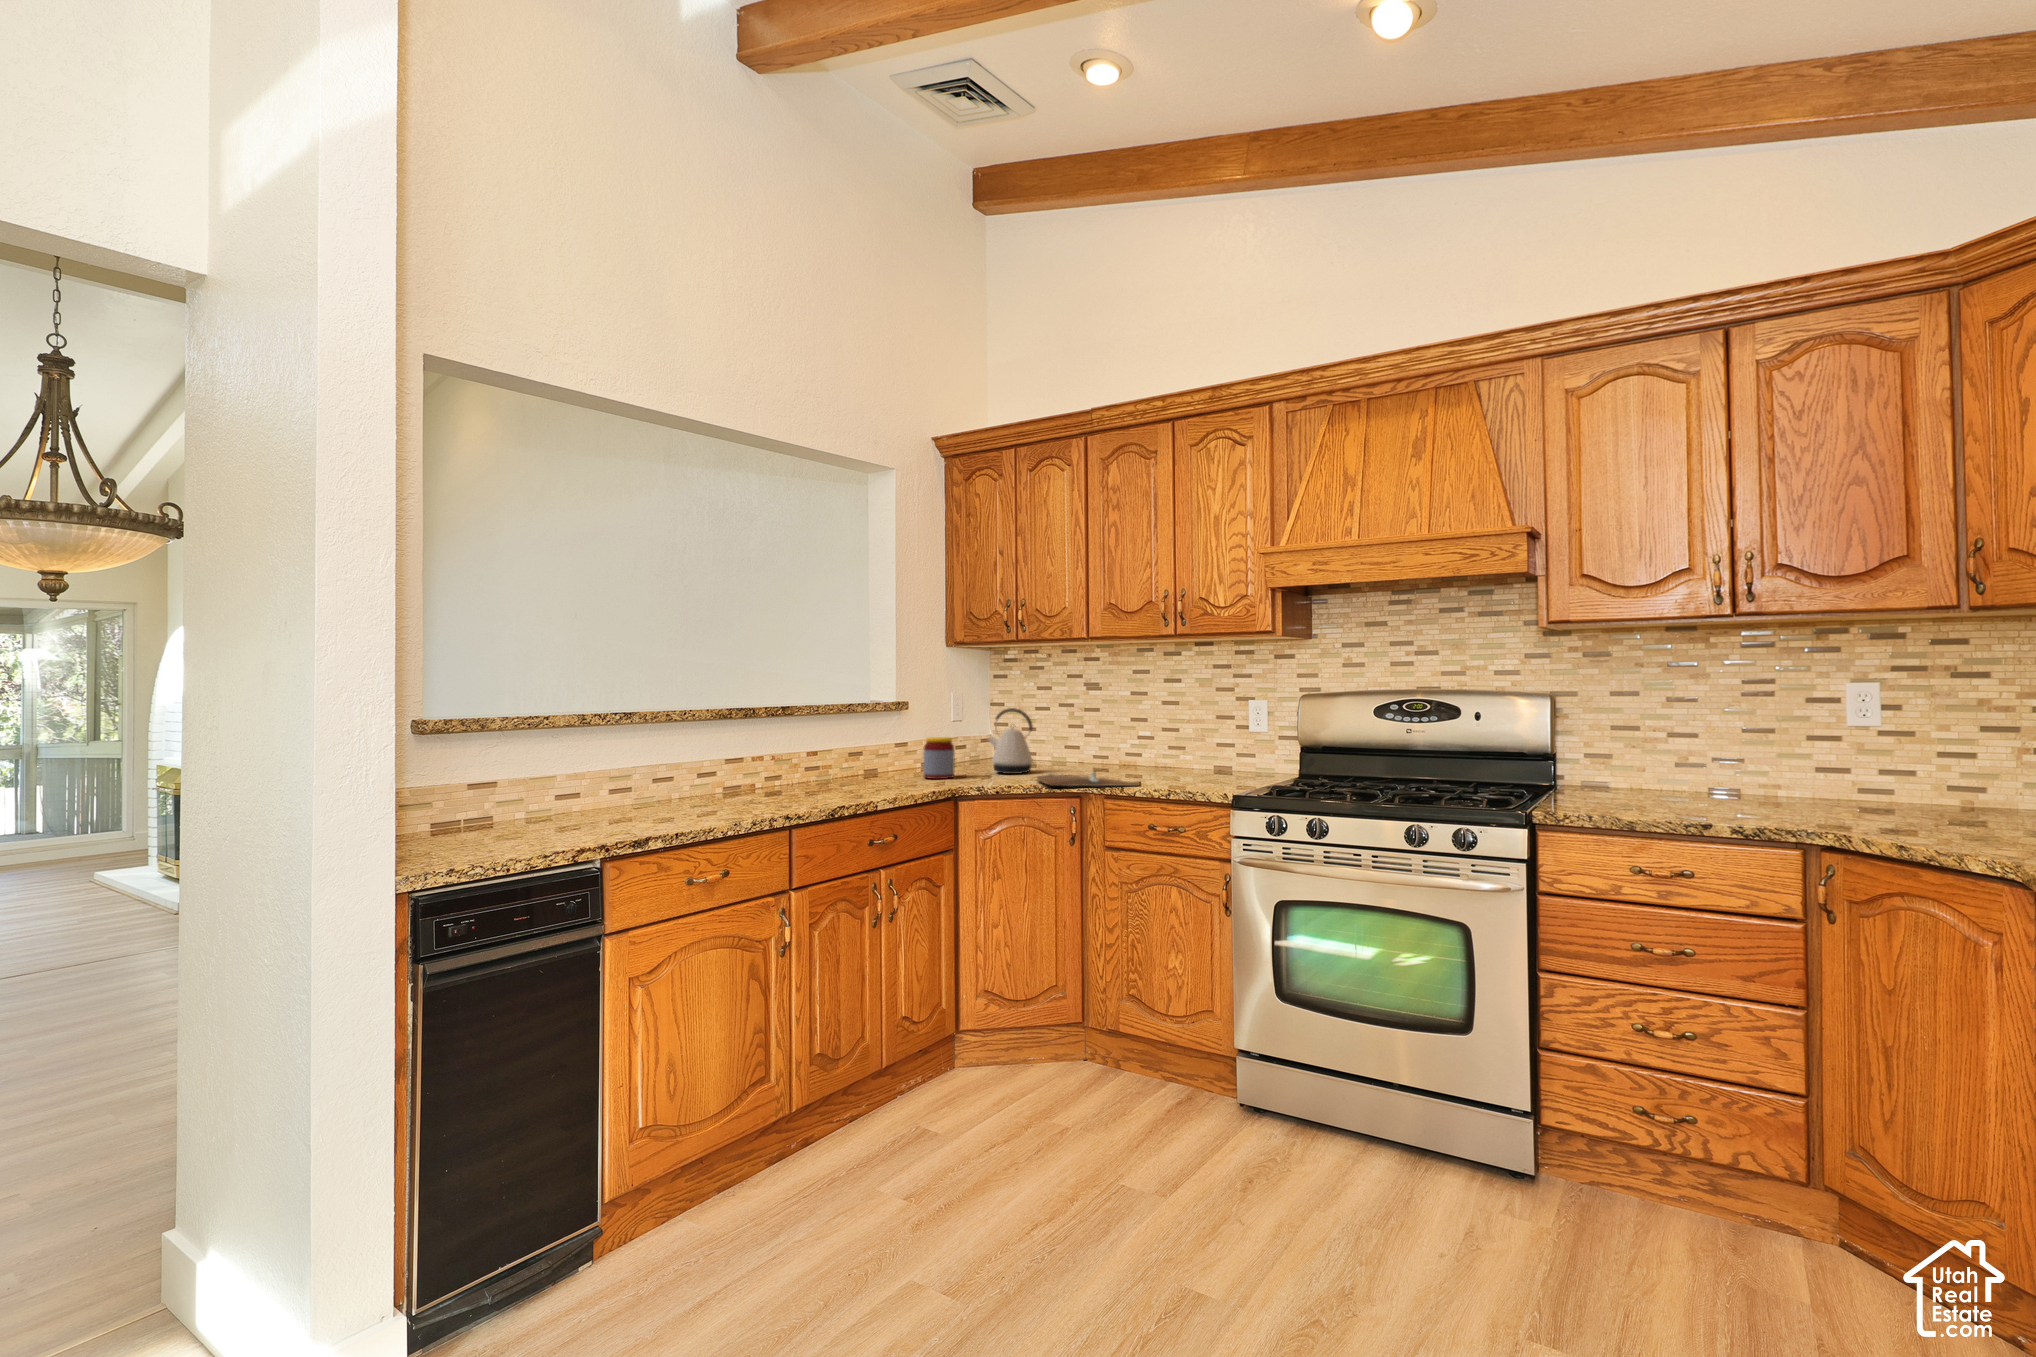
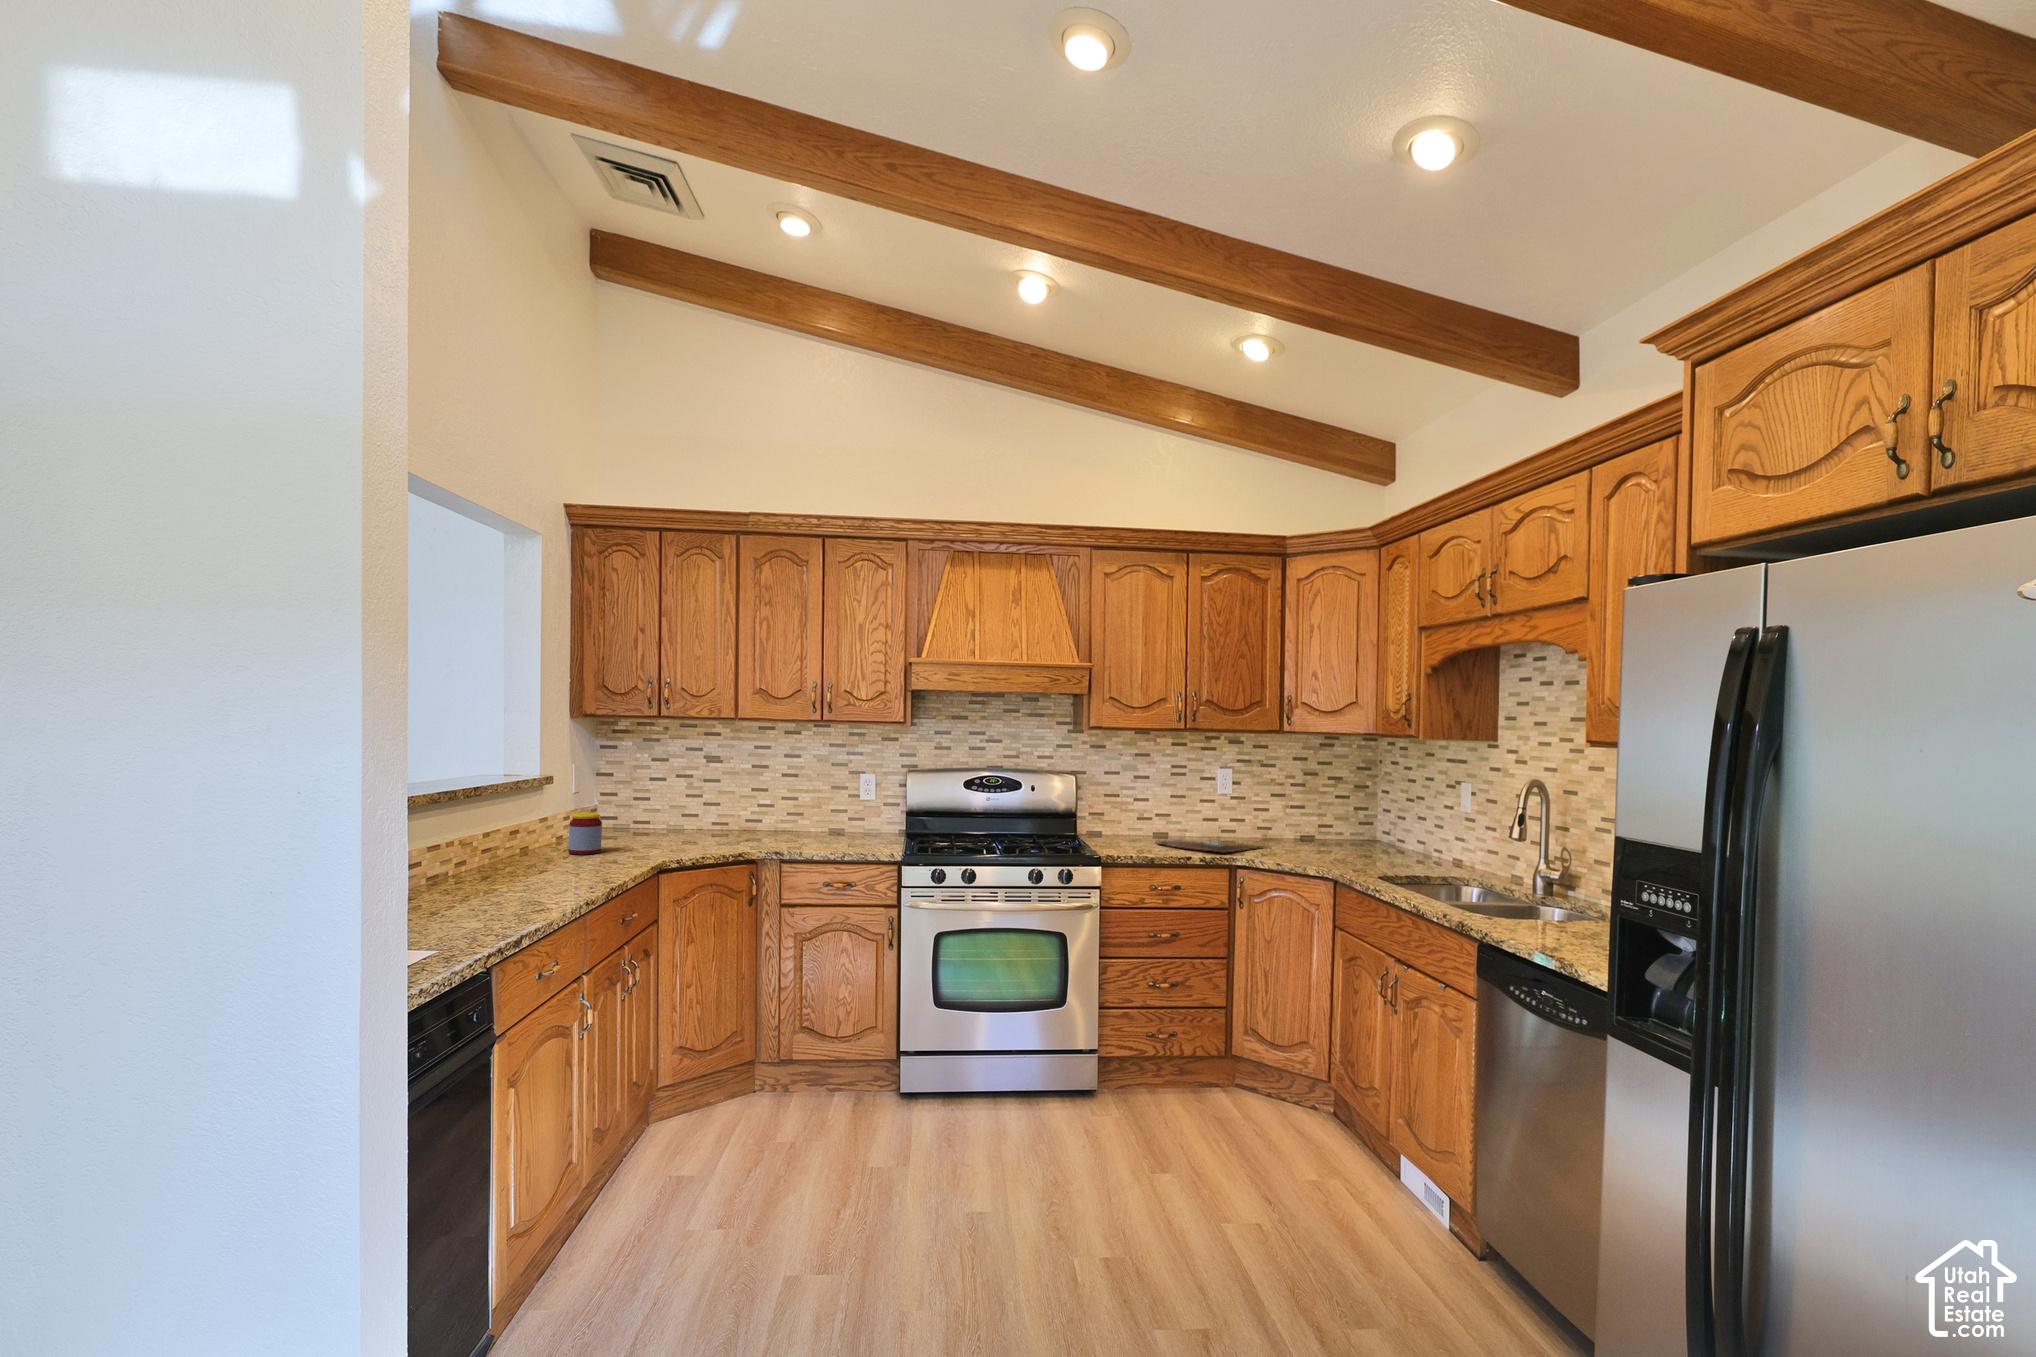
kettle: present [987,708,1035,774] -> none [619,782,669,844]
cutting board: present [1037,771,1140,786] -> present [1156,838,1260,853]

